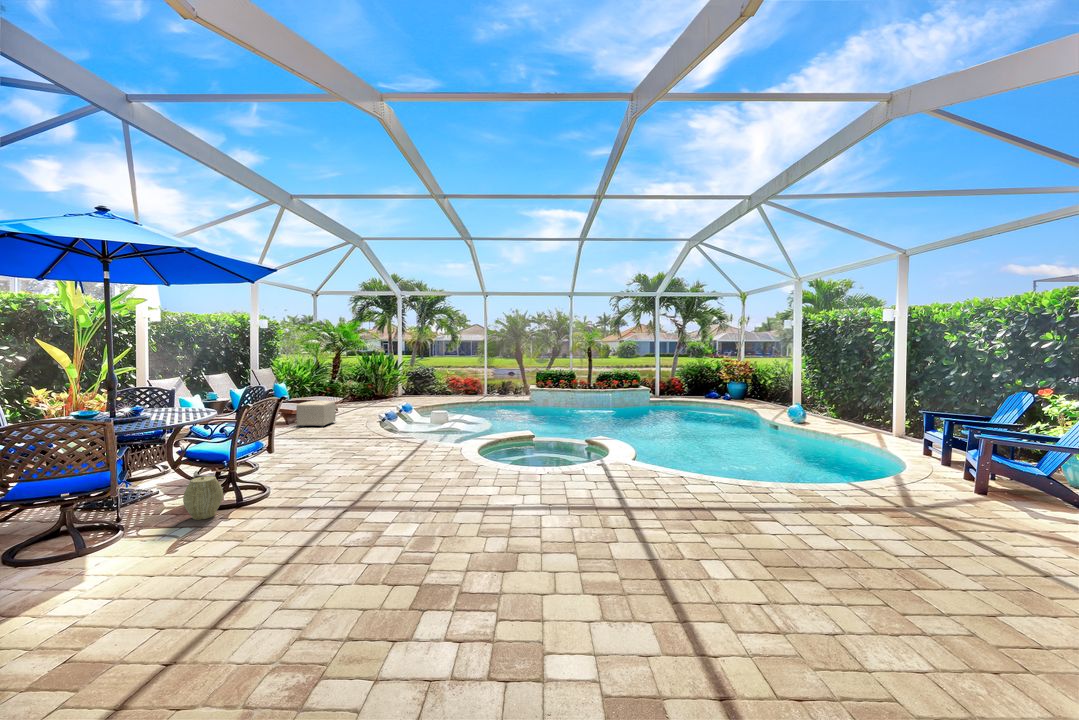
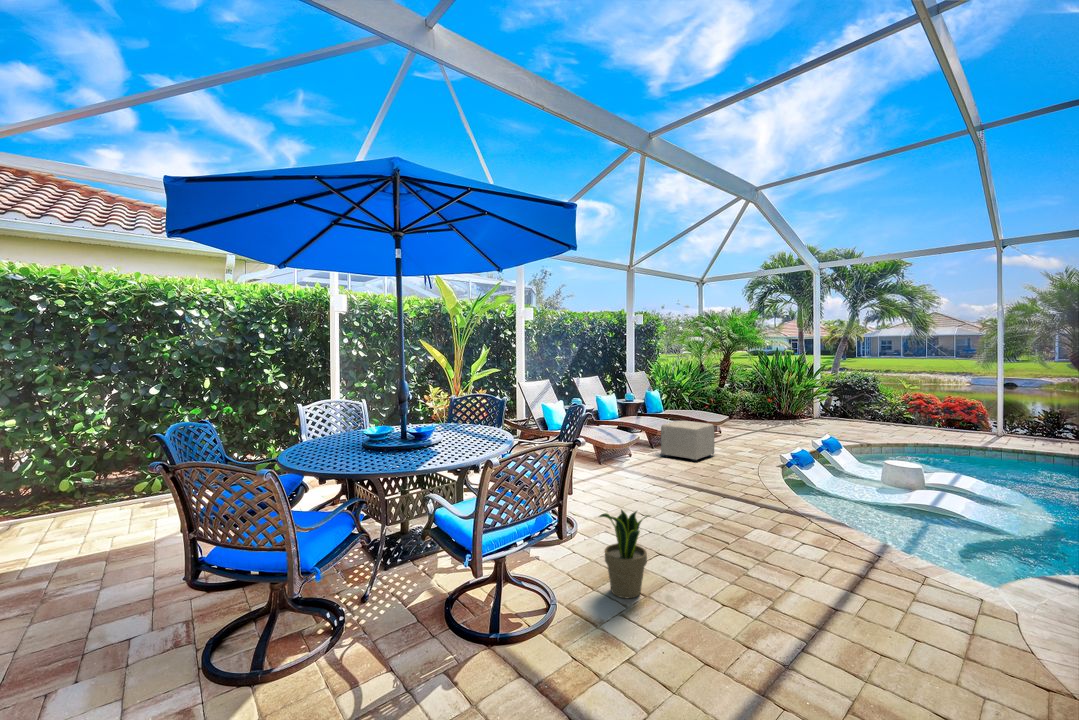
potted plant: none [288,436,318,482] -> present [599,510,649,598]
woven basket: present [183,476,223,520] -> none [405,574,465,660]

